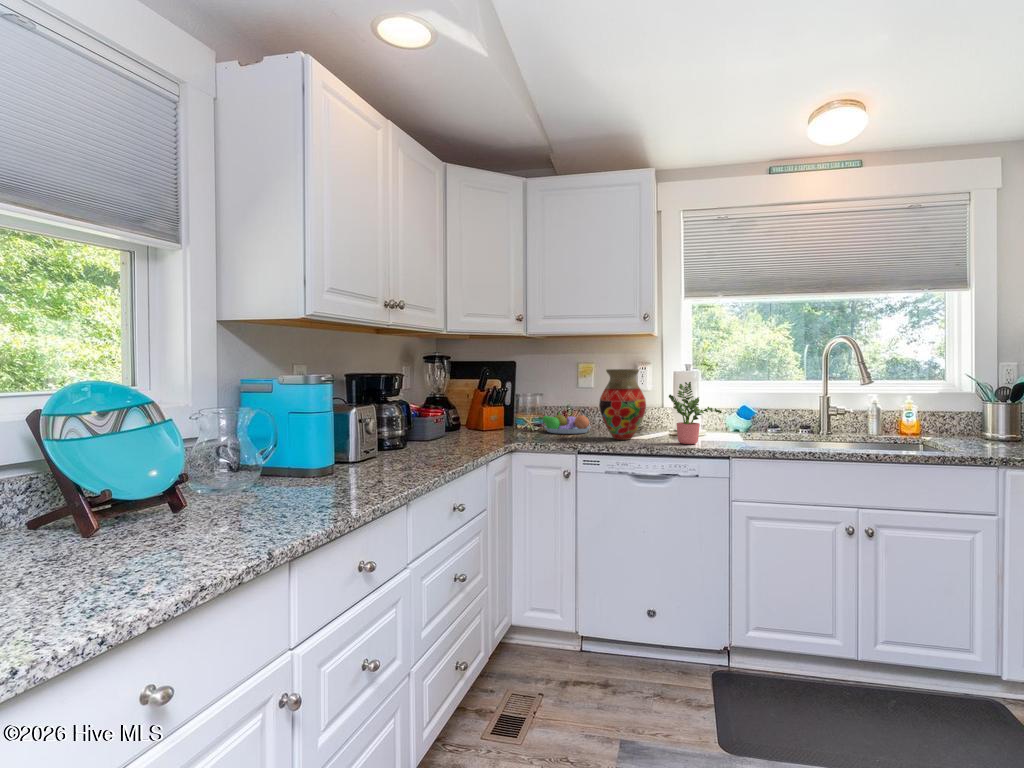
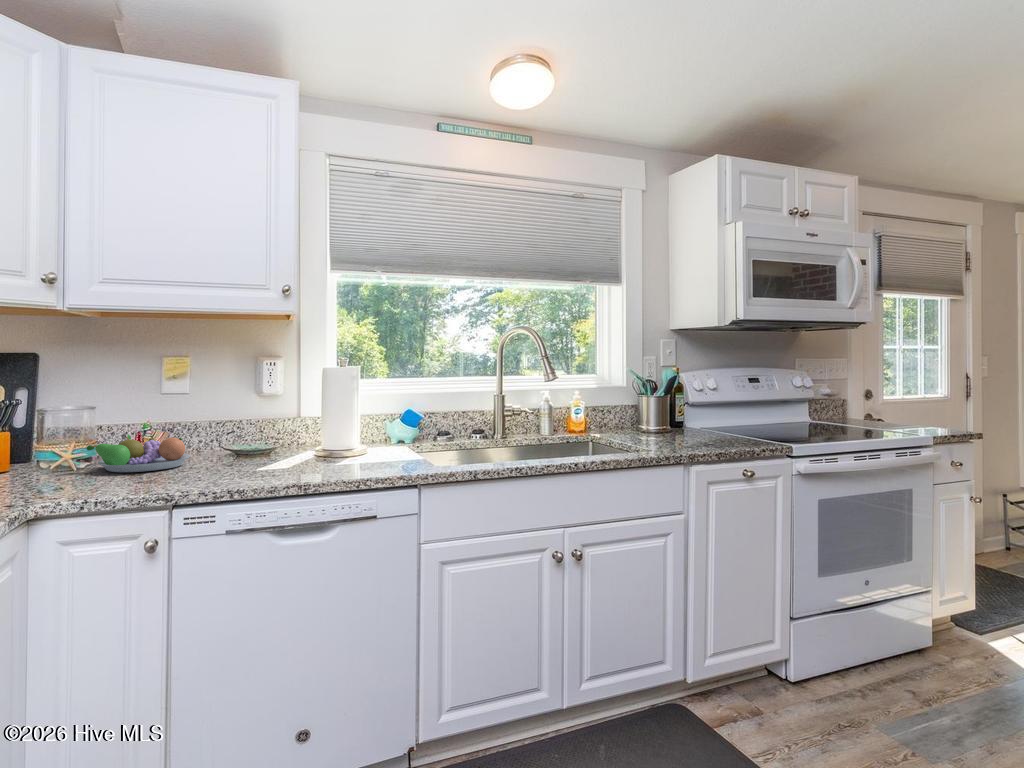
vase: present [599,369,646,440] -> none [208,362,287,474]
potted plant: present [669,382,722,444] -> none [328,379,401,471]

